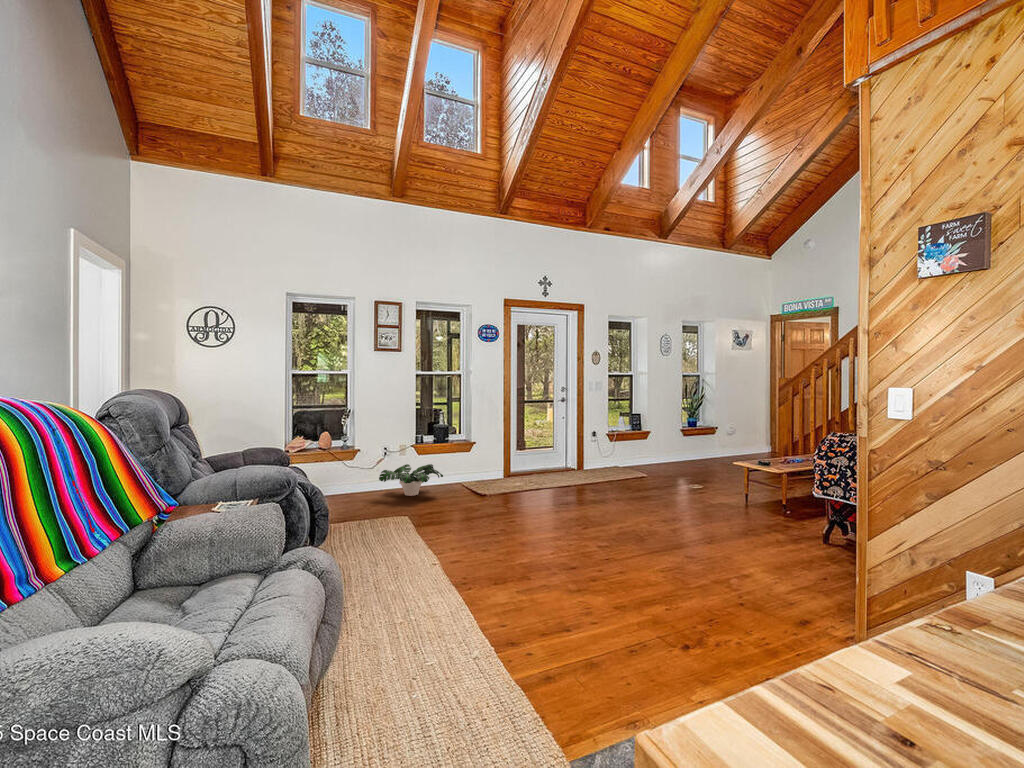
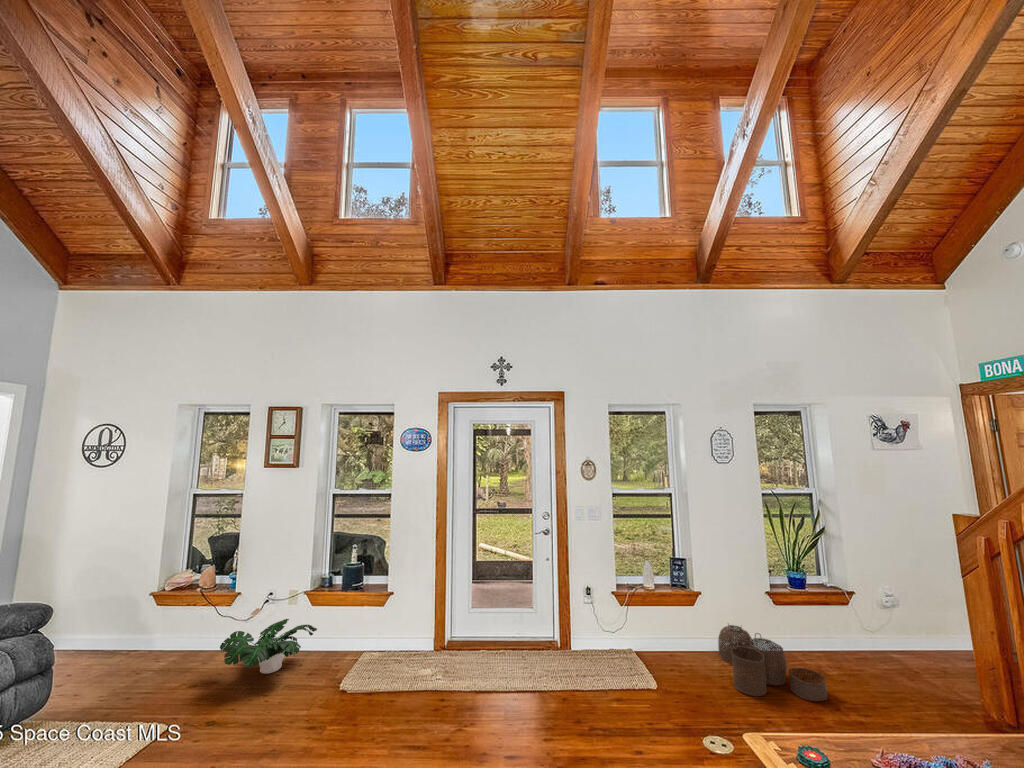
woven basket: none [661,447,719,472] -> present [718,624,827,701]

